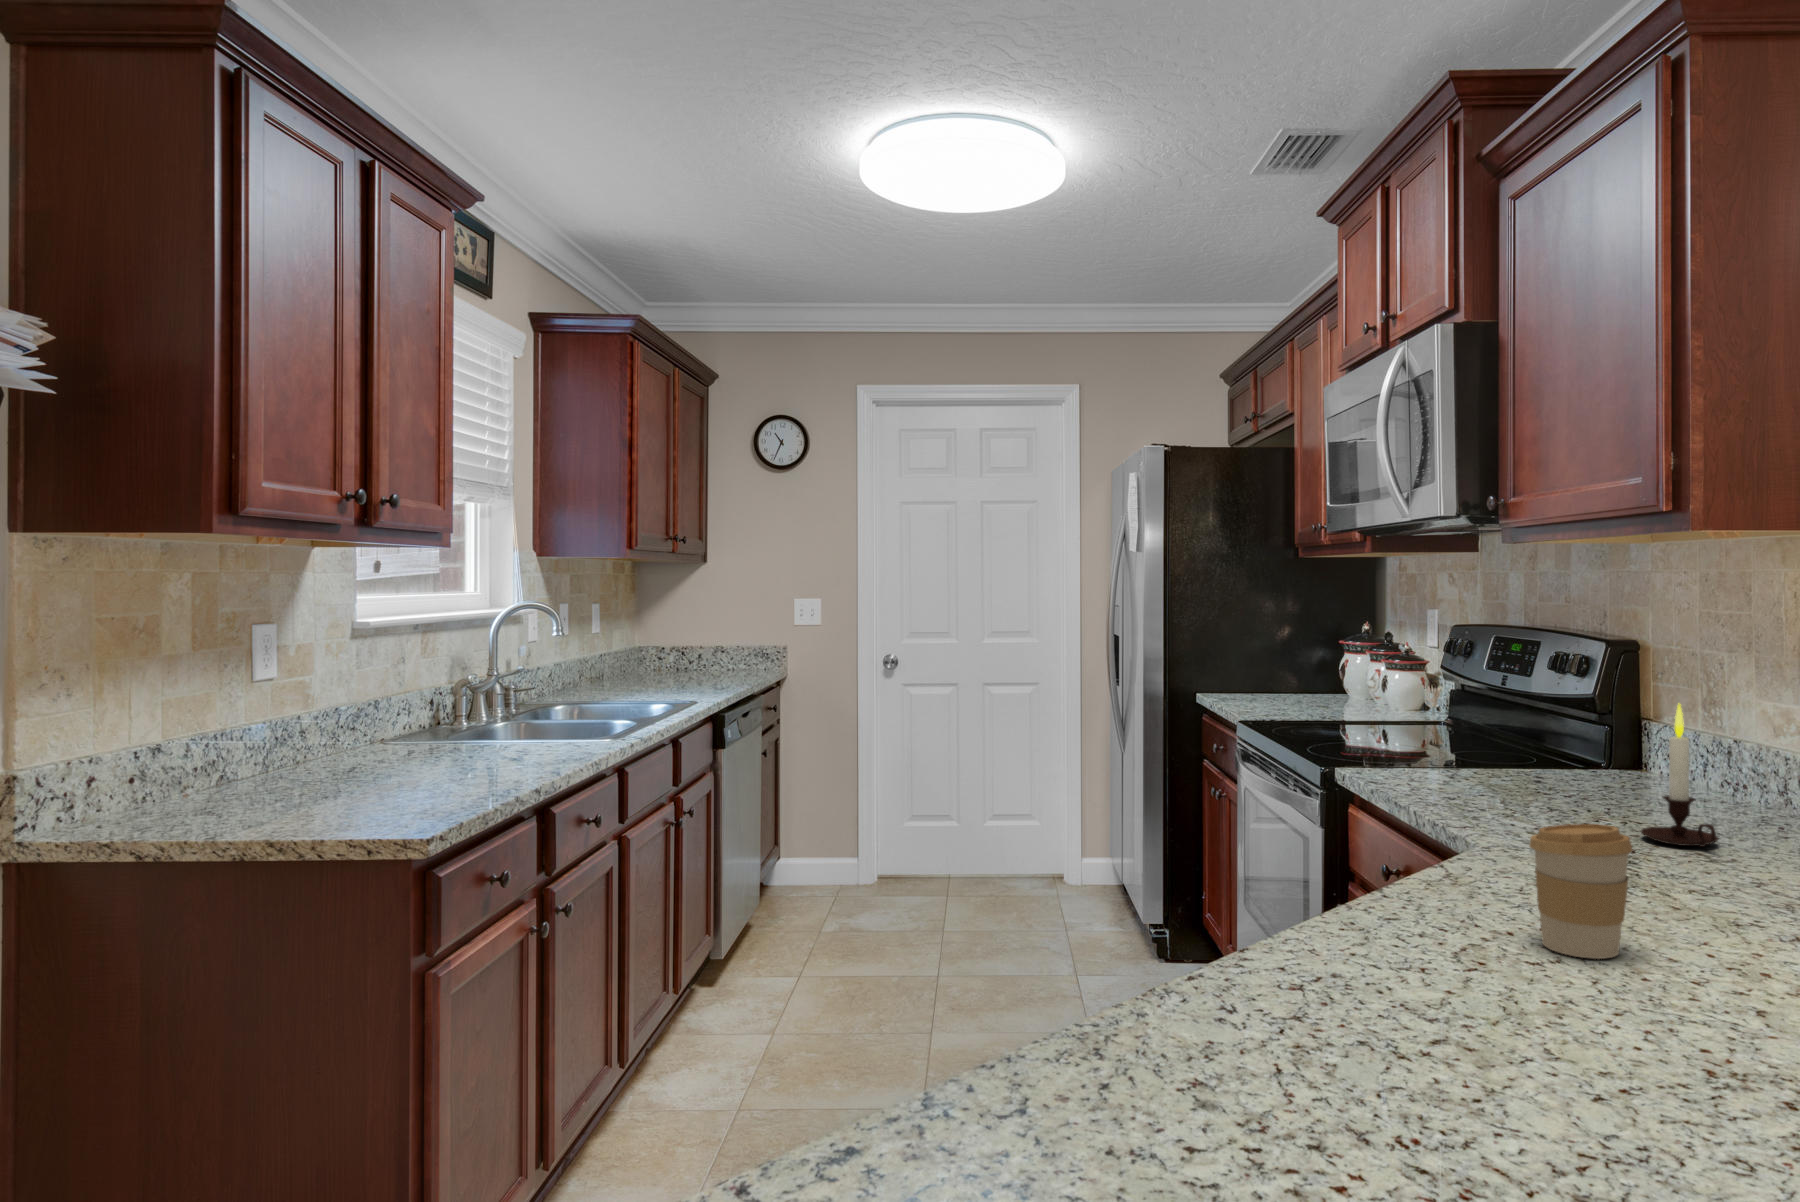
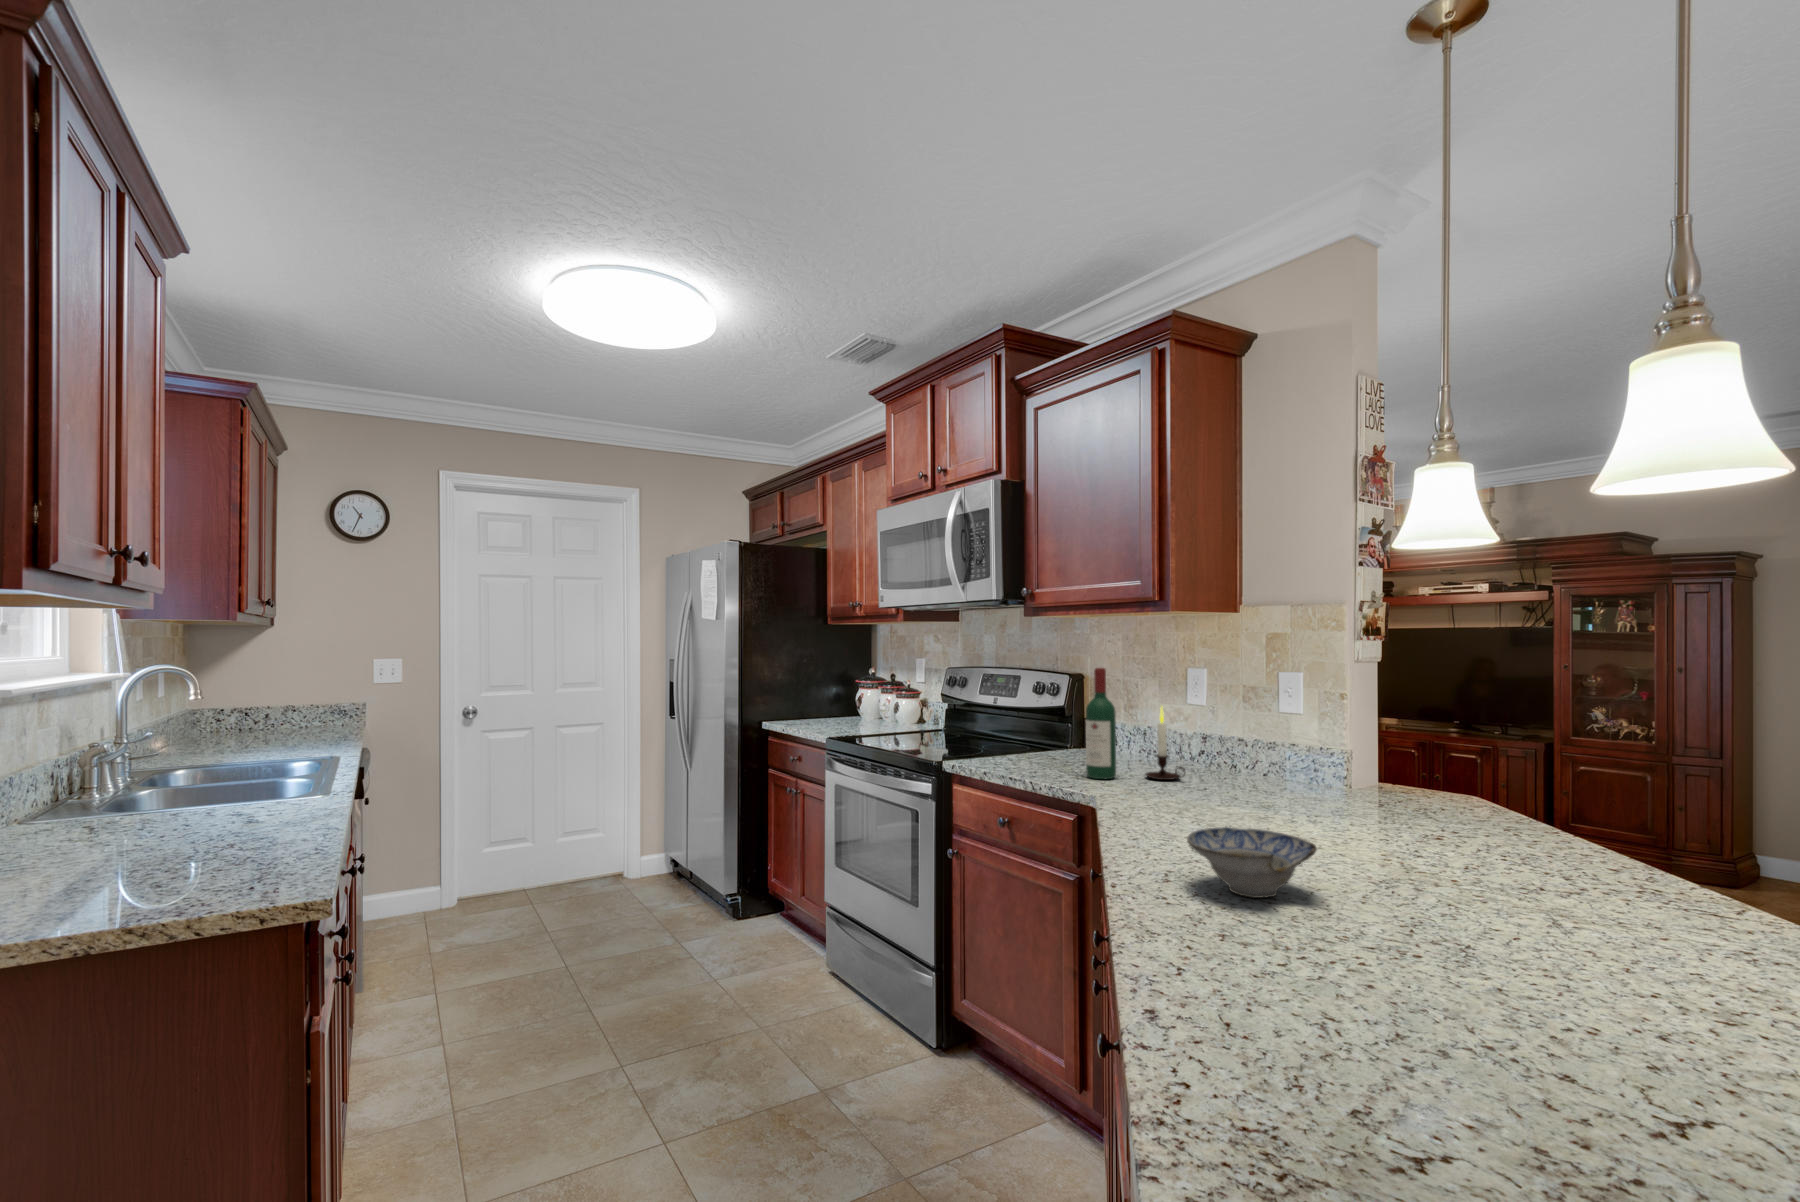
wine bottle: none [1519,629,1579,829] -> present [1086,668,1116,779]
coffee cup: present [1529,824,1632,959] -> none [1199,764,1248,832]
ceramic bowl: none [1226,932,1471,1080] -> present [1187,827,1317,898]

